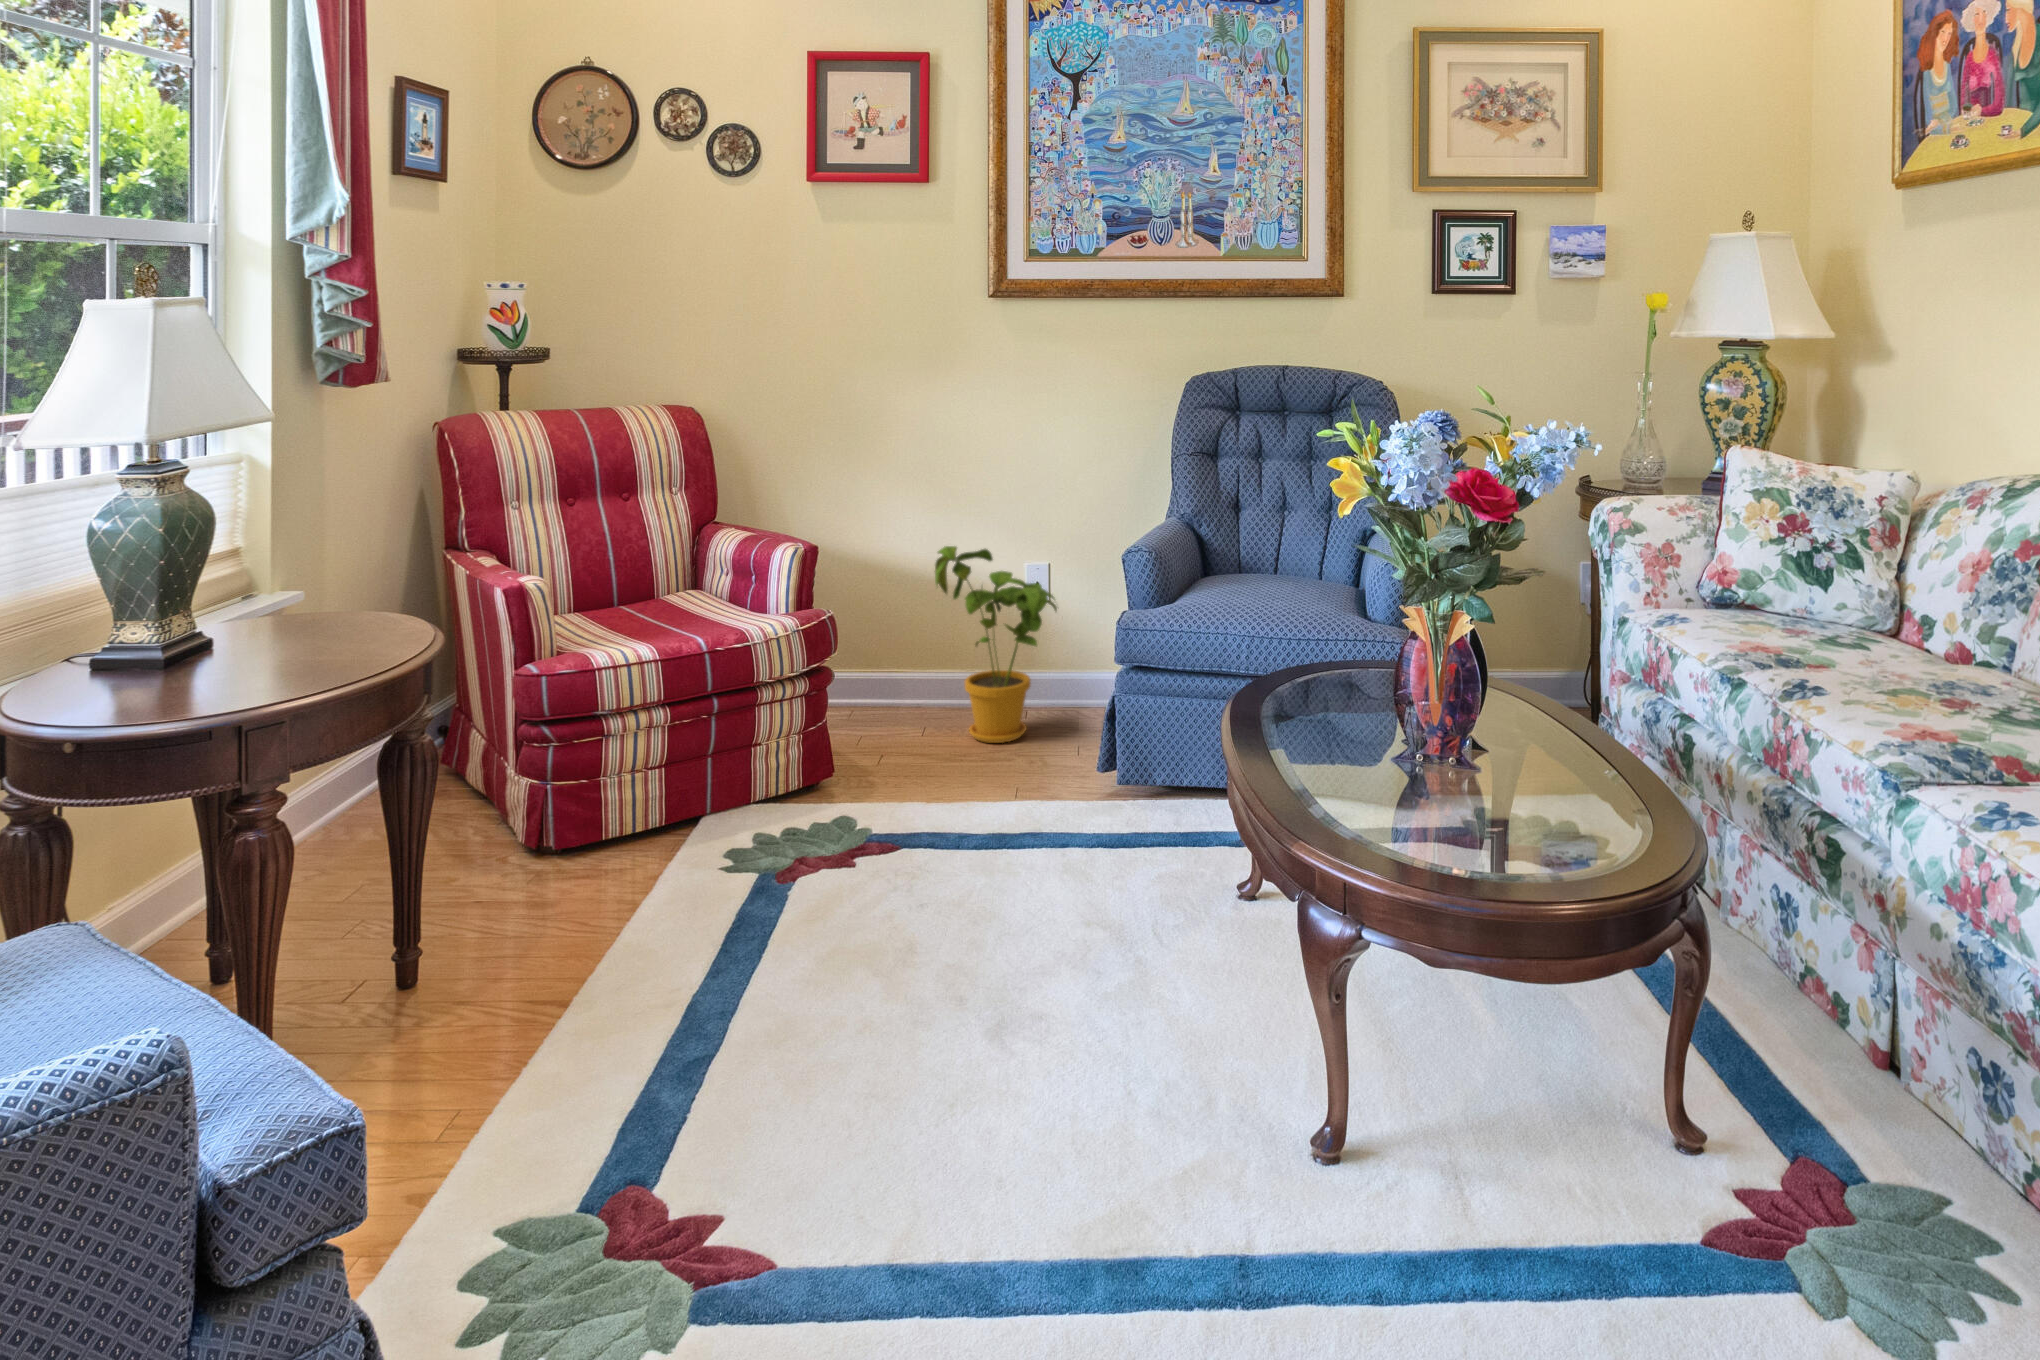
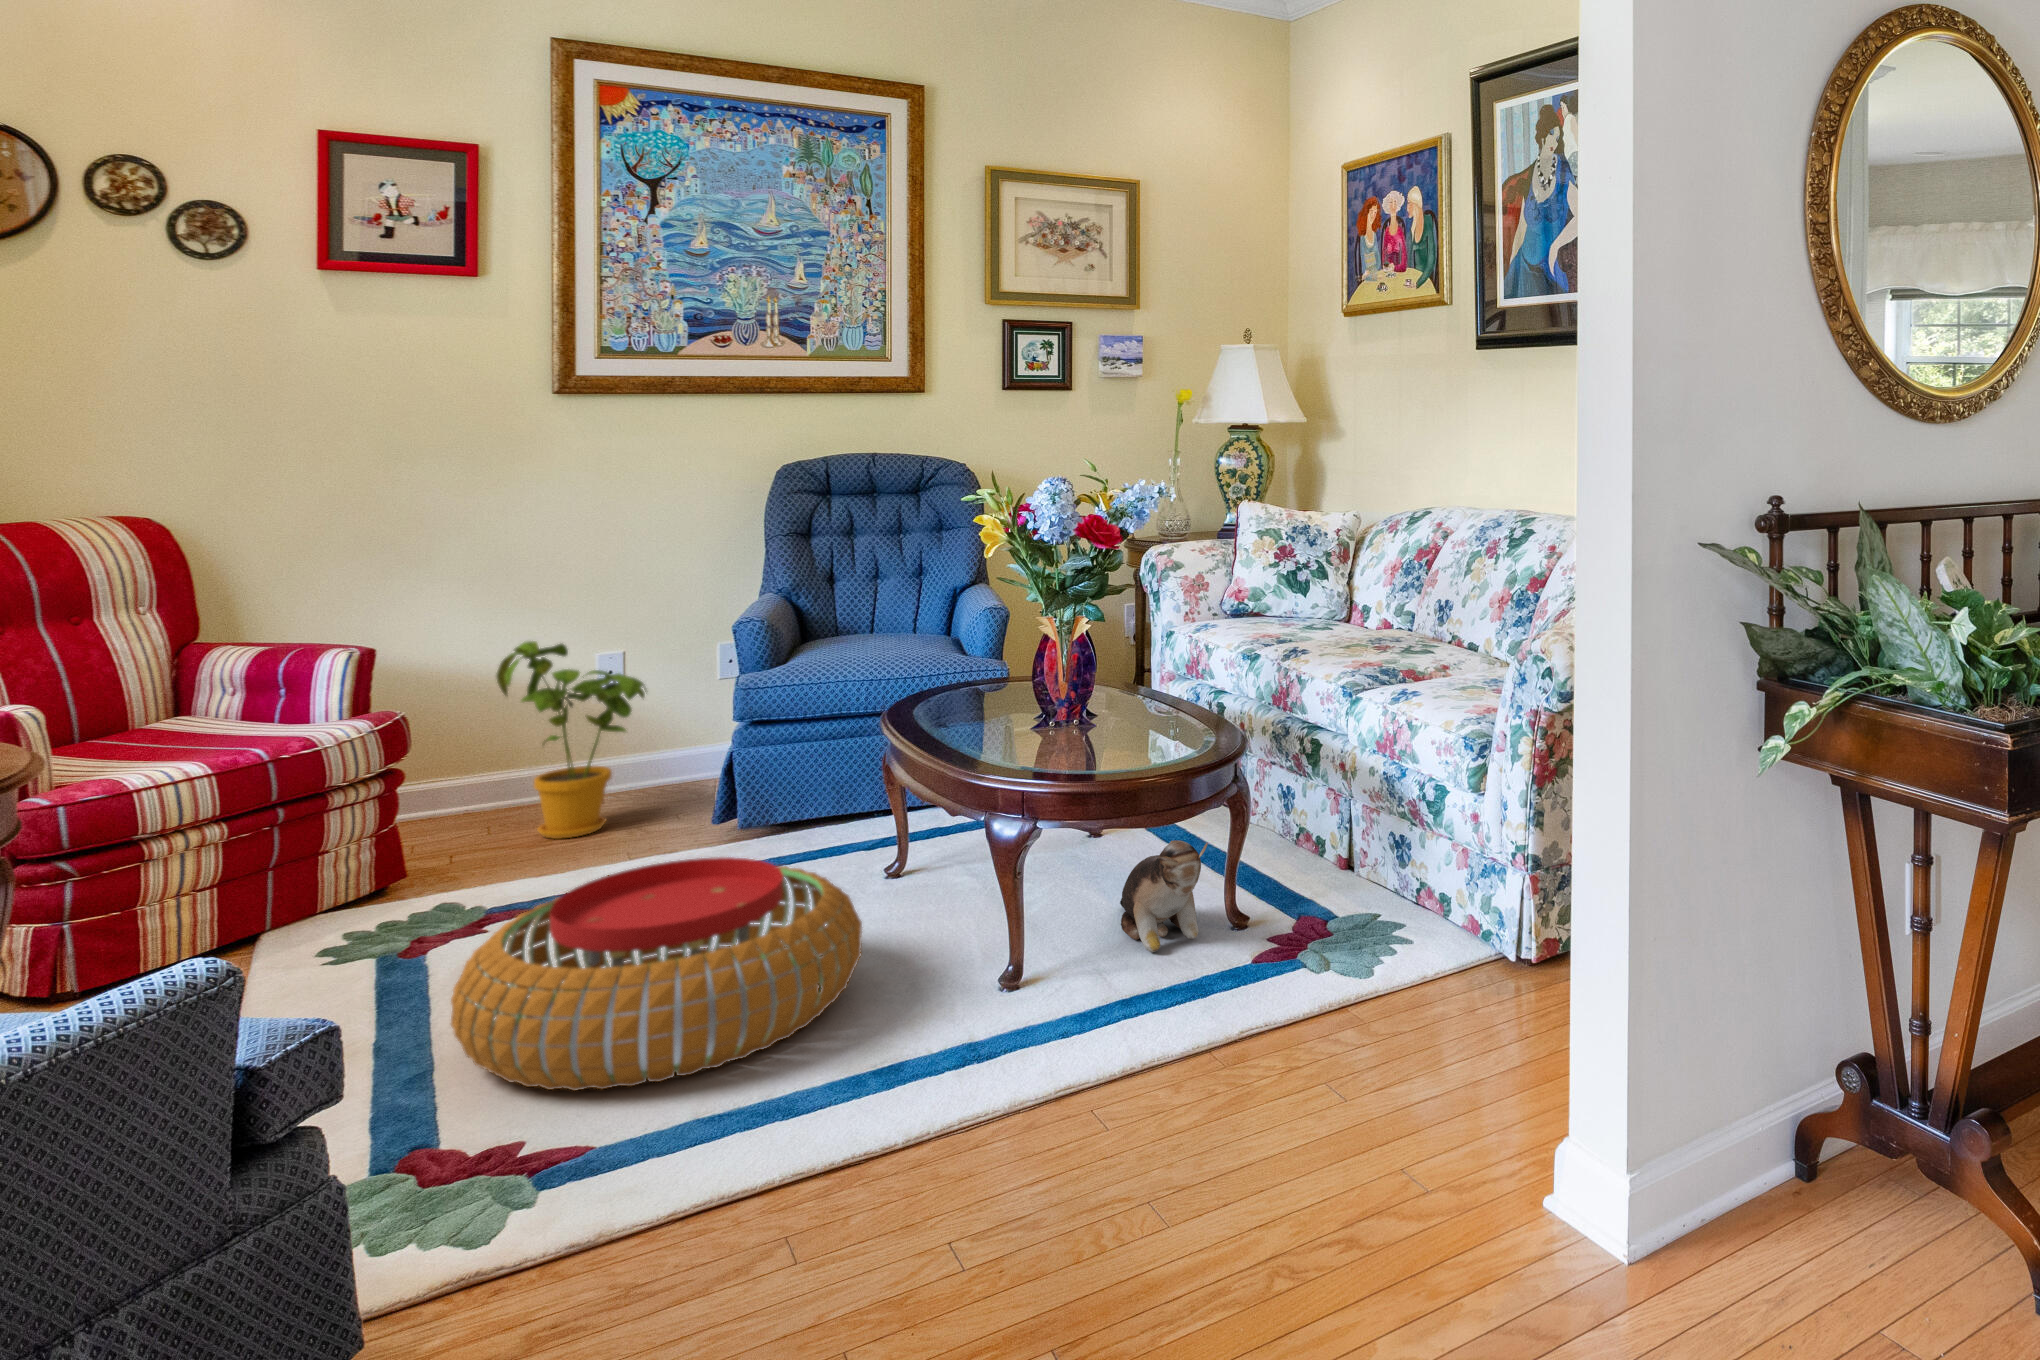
pouf: none [701,852,1146,1183] -> present [451,857,862,1090]
plush toy: none [1497,998,1626,1165] -> present [1120,840,1208,952]

